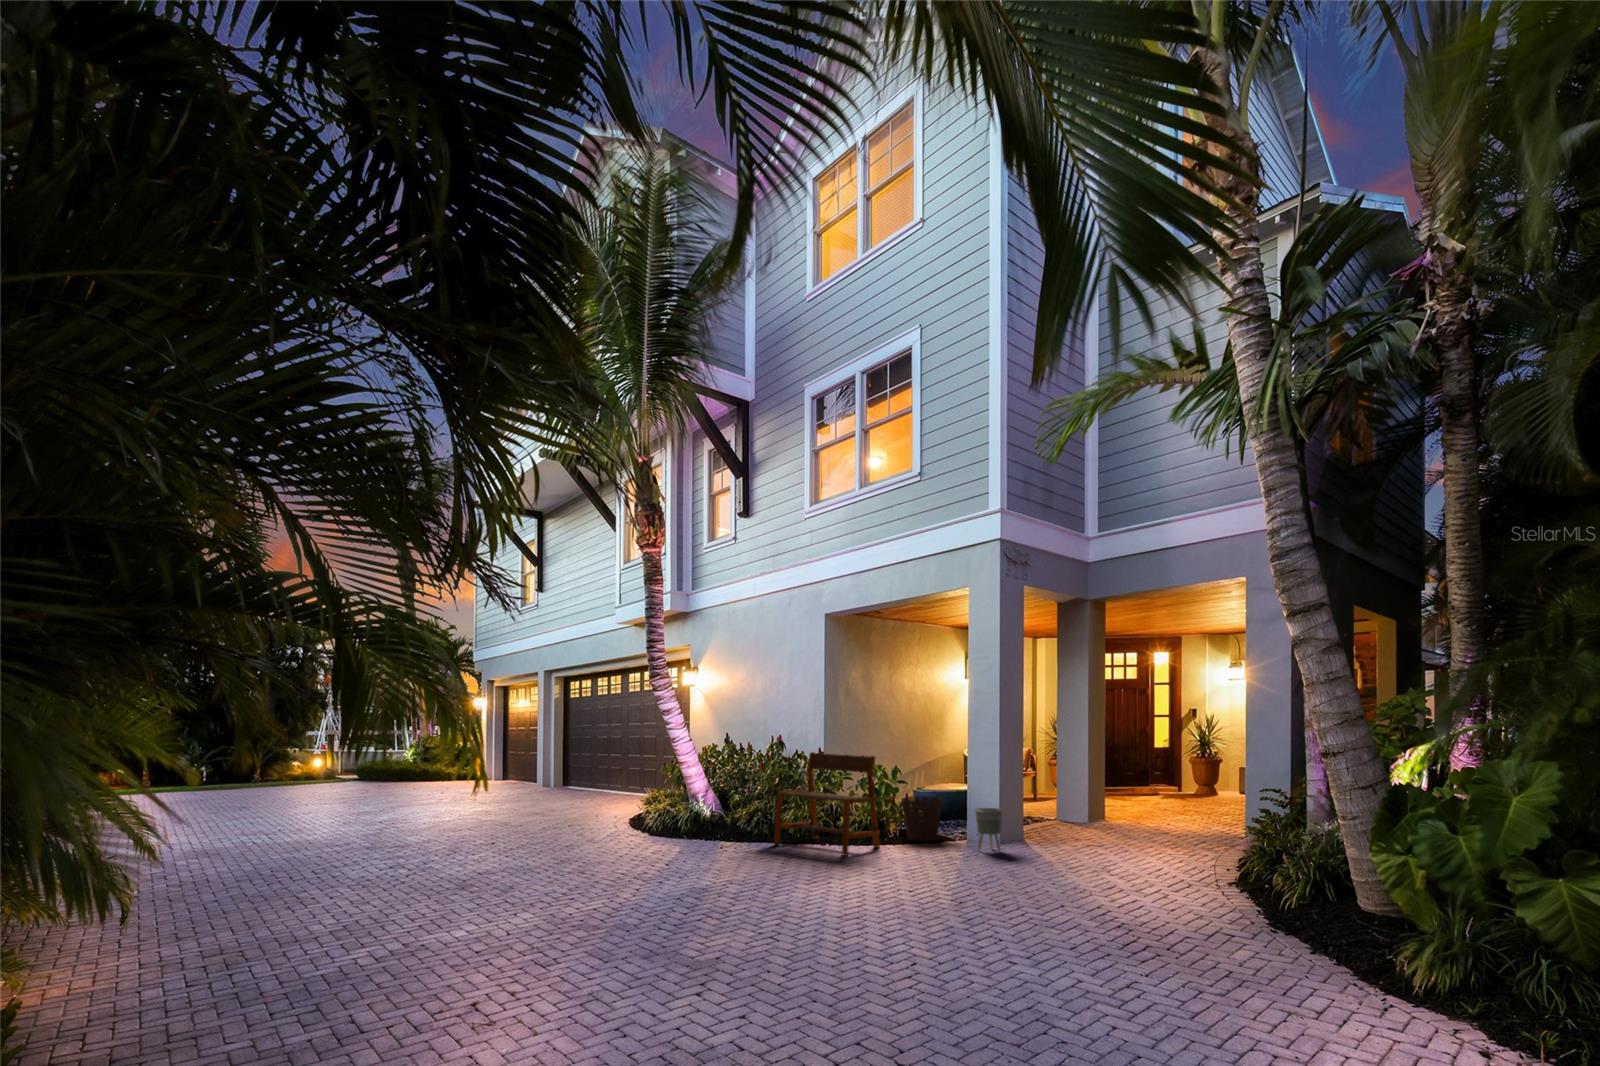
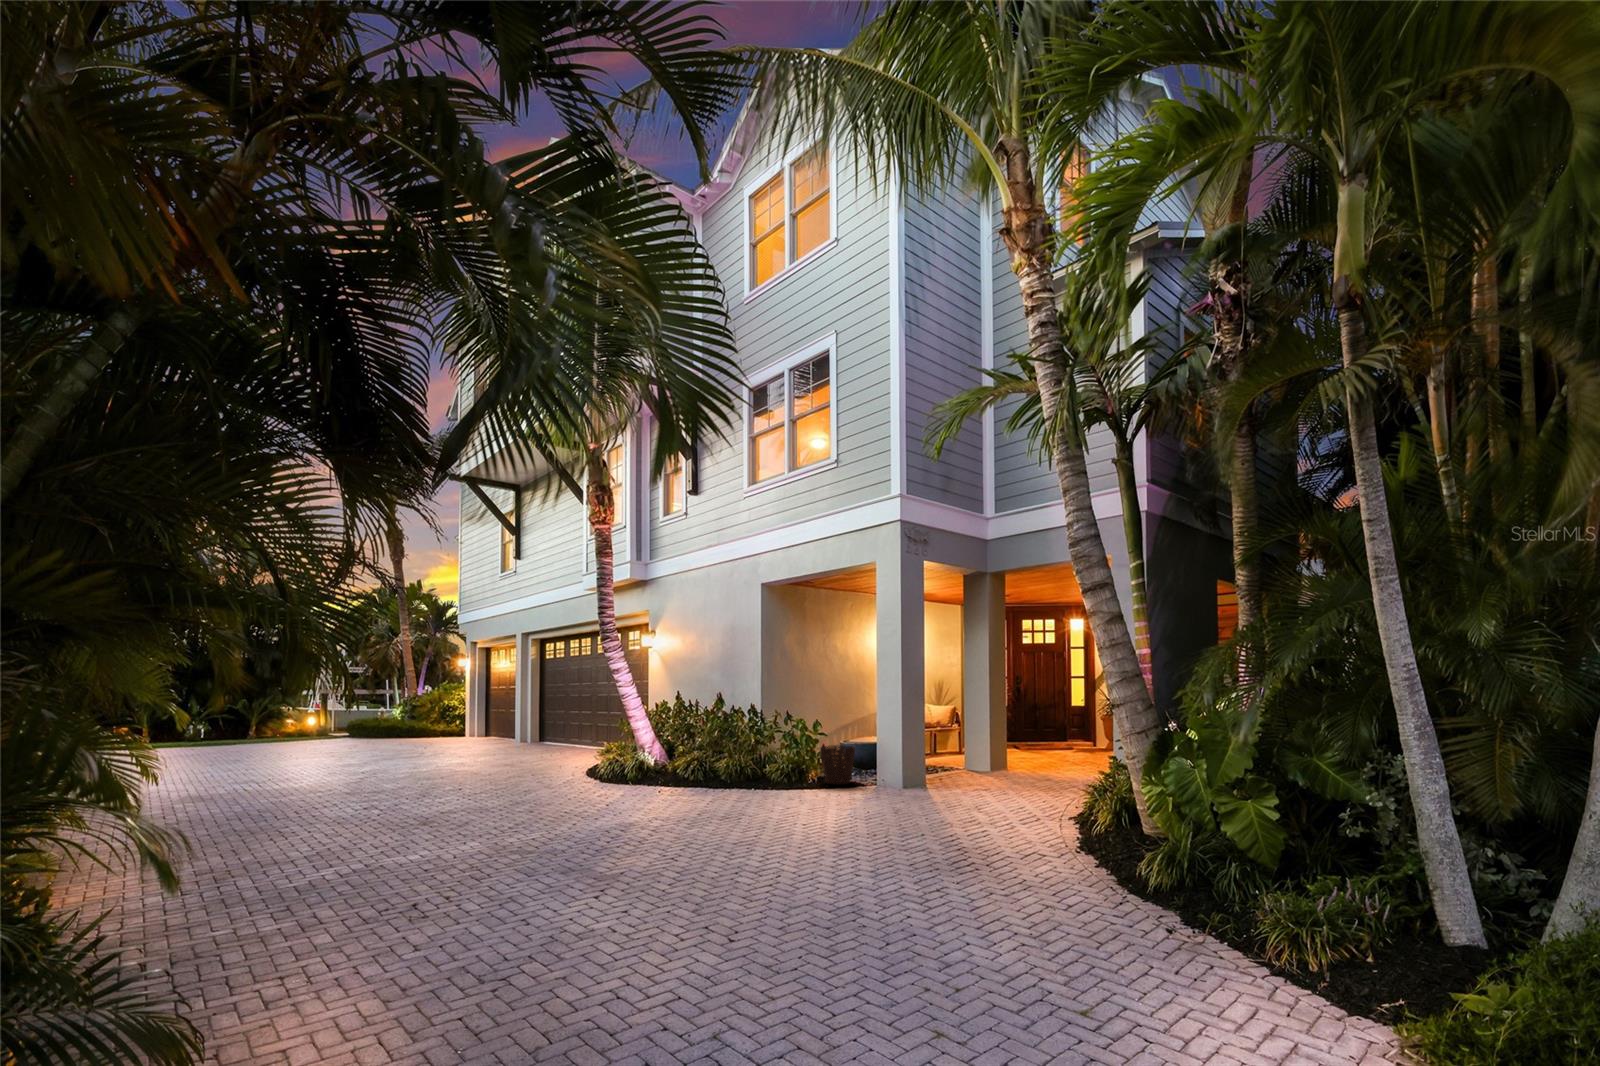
bench: present [774,752,880,855] -> none [707,707,798,796]
planter: present [975,808,1002,852] -> none [879,755,902,793]

